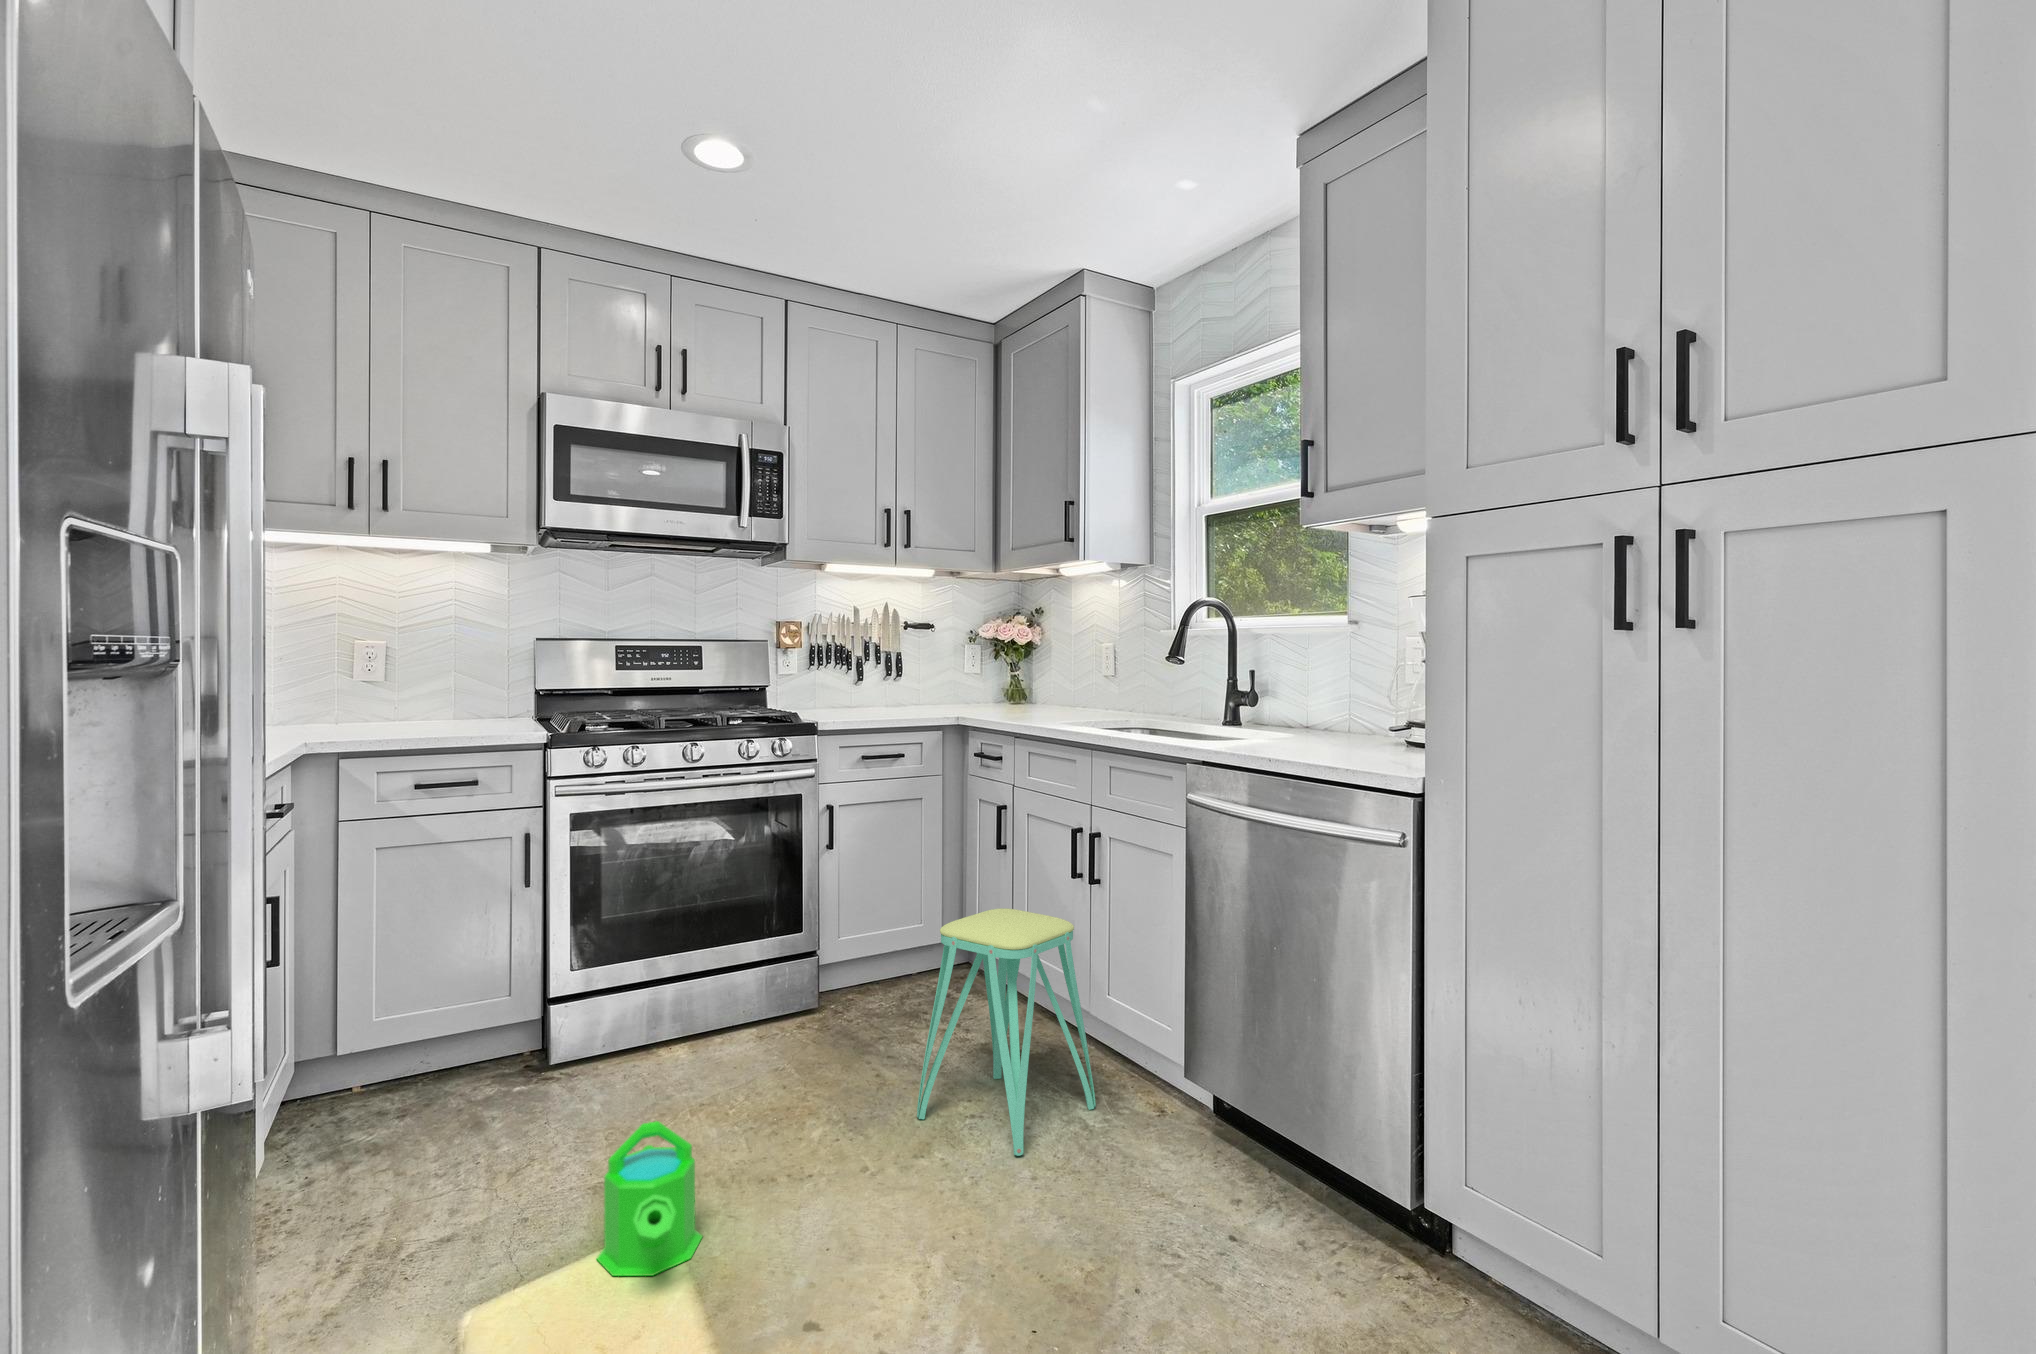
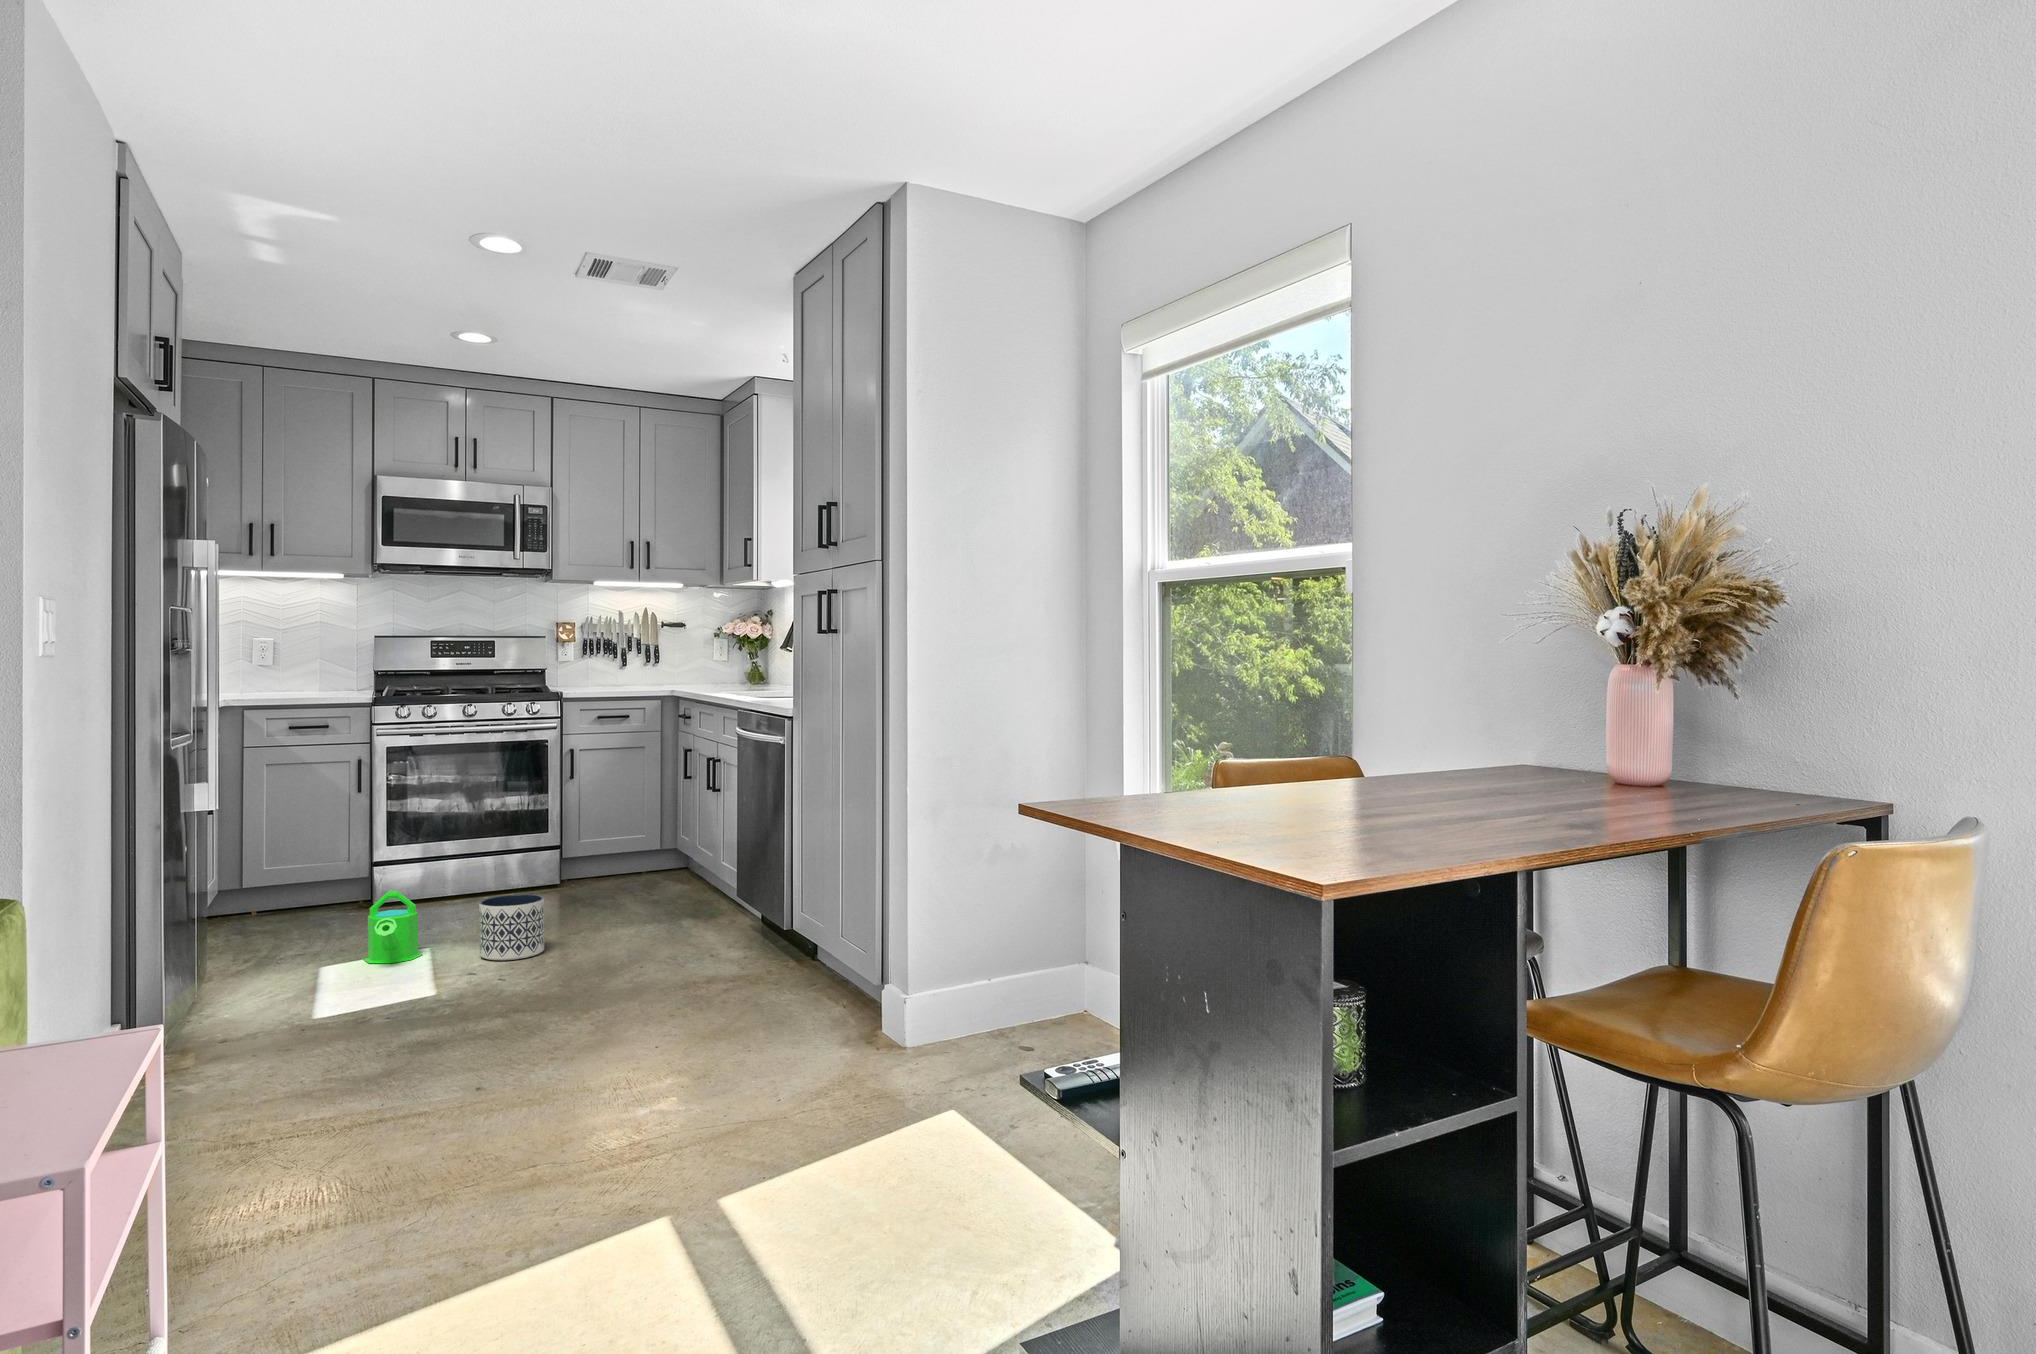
stool: present [917,908,1096,1156] -> none [577,803,690,935]
planter: none [815,1106,926,1259] -> present [479,894,544,960]

